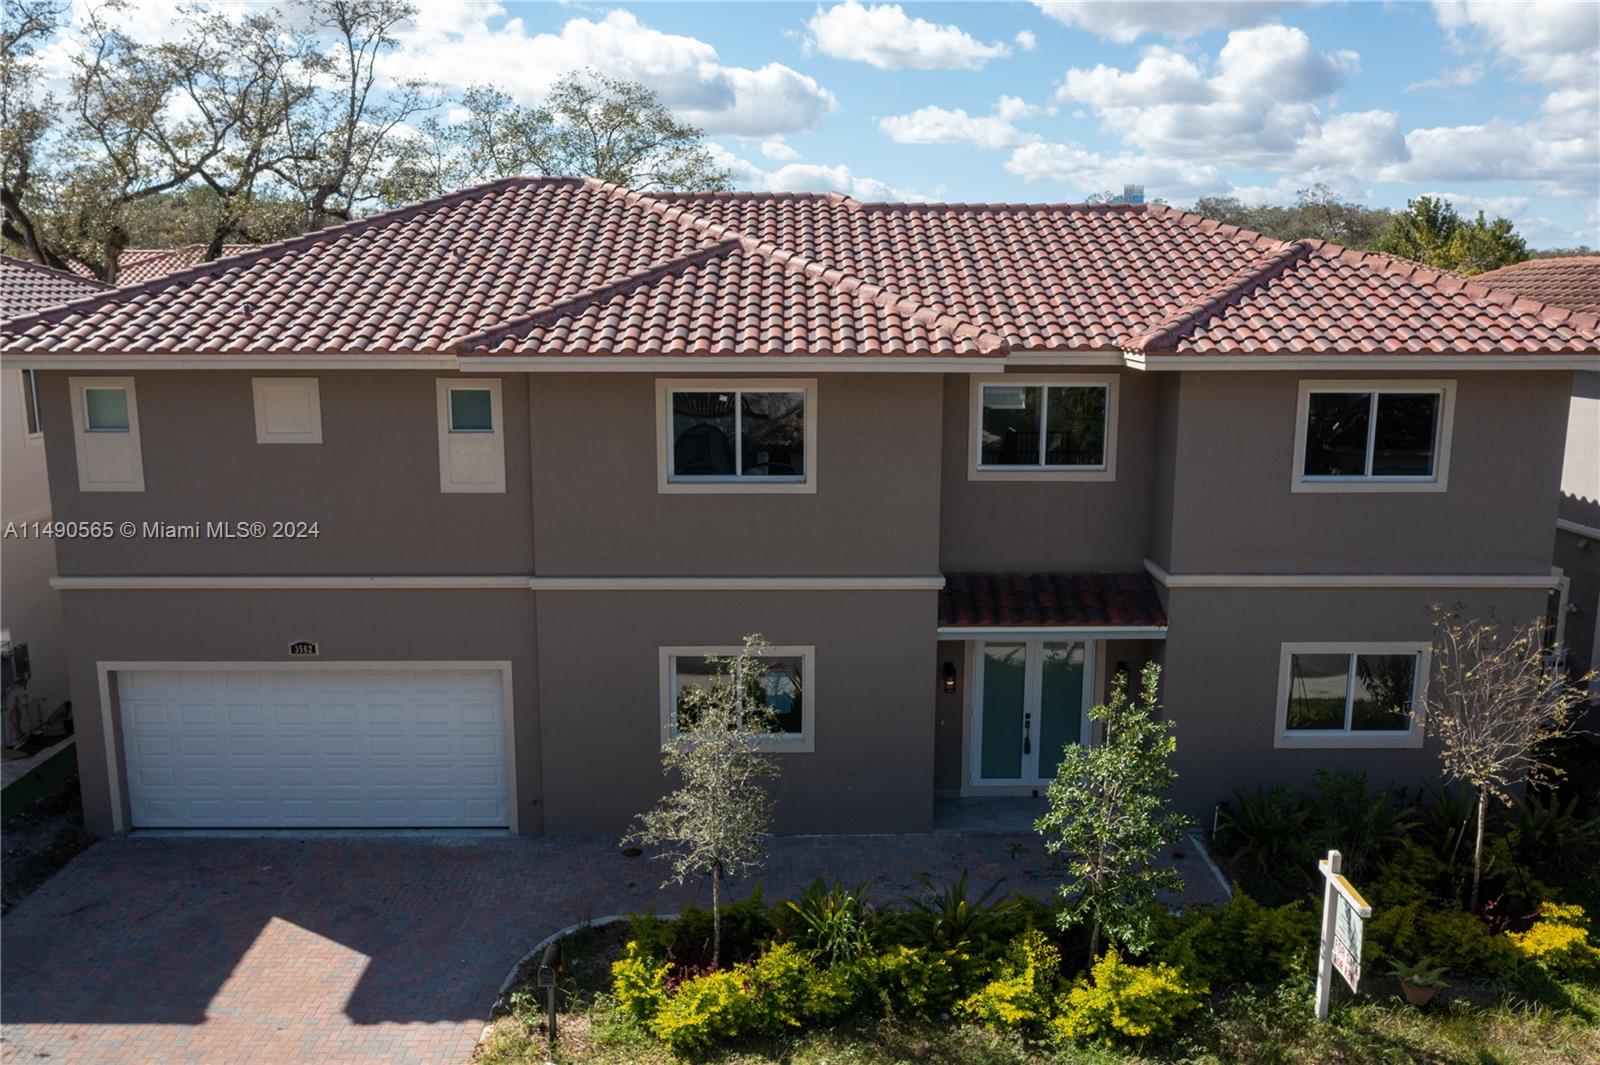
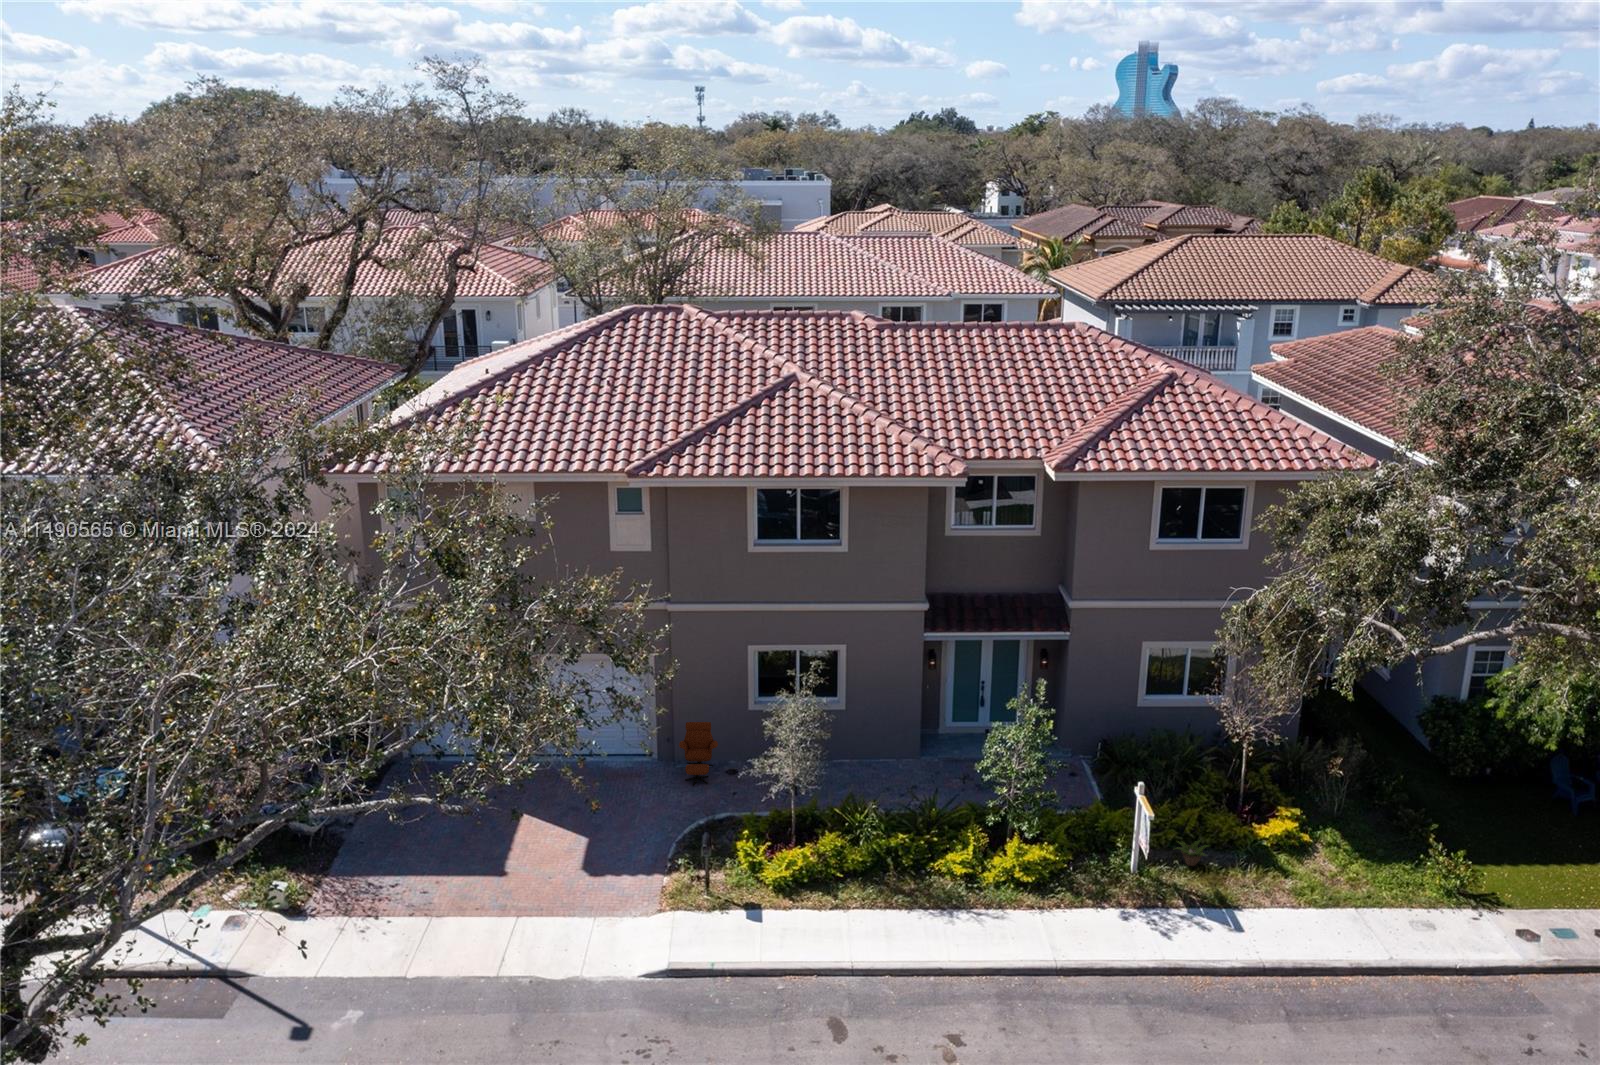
lounge chair: none [552,770,615,871] -> present [679,722,718,786]

